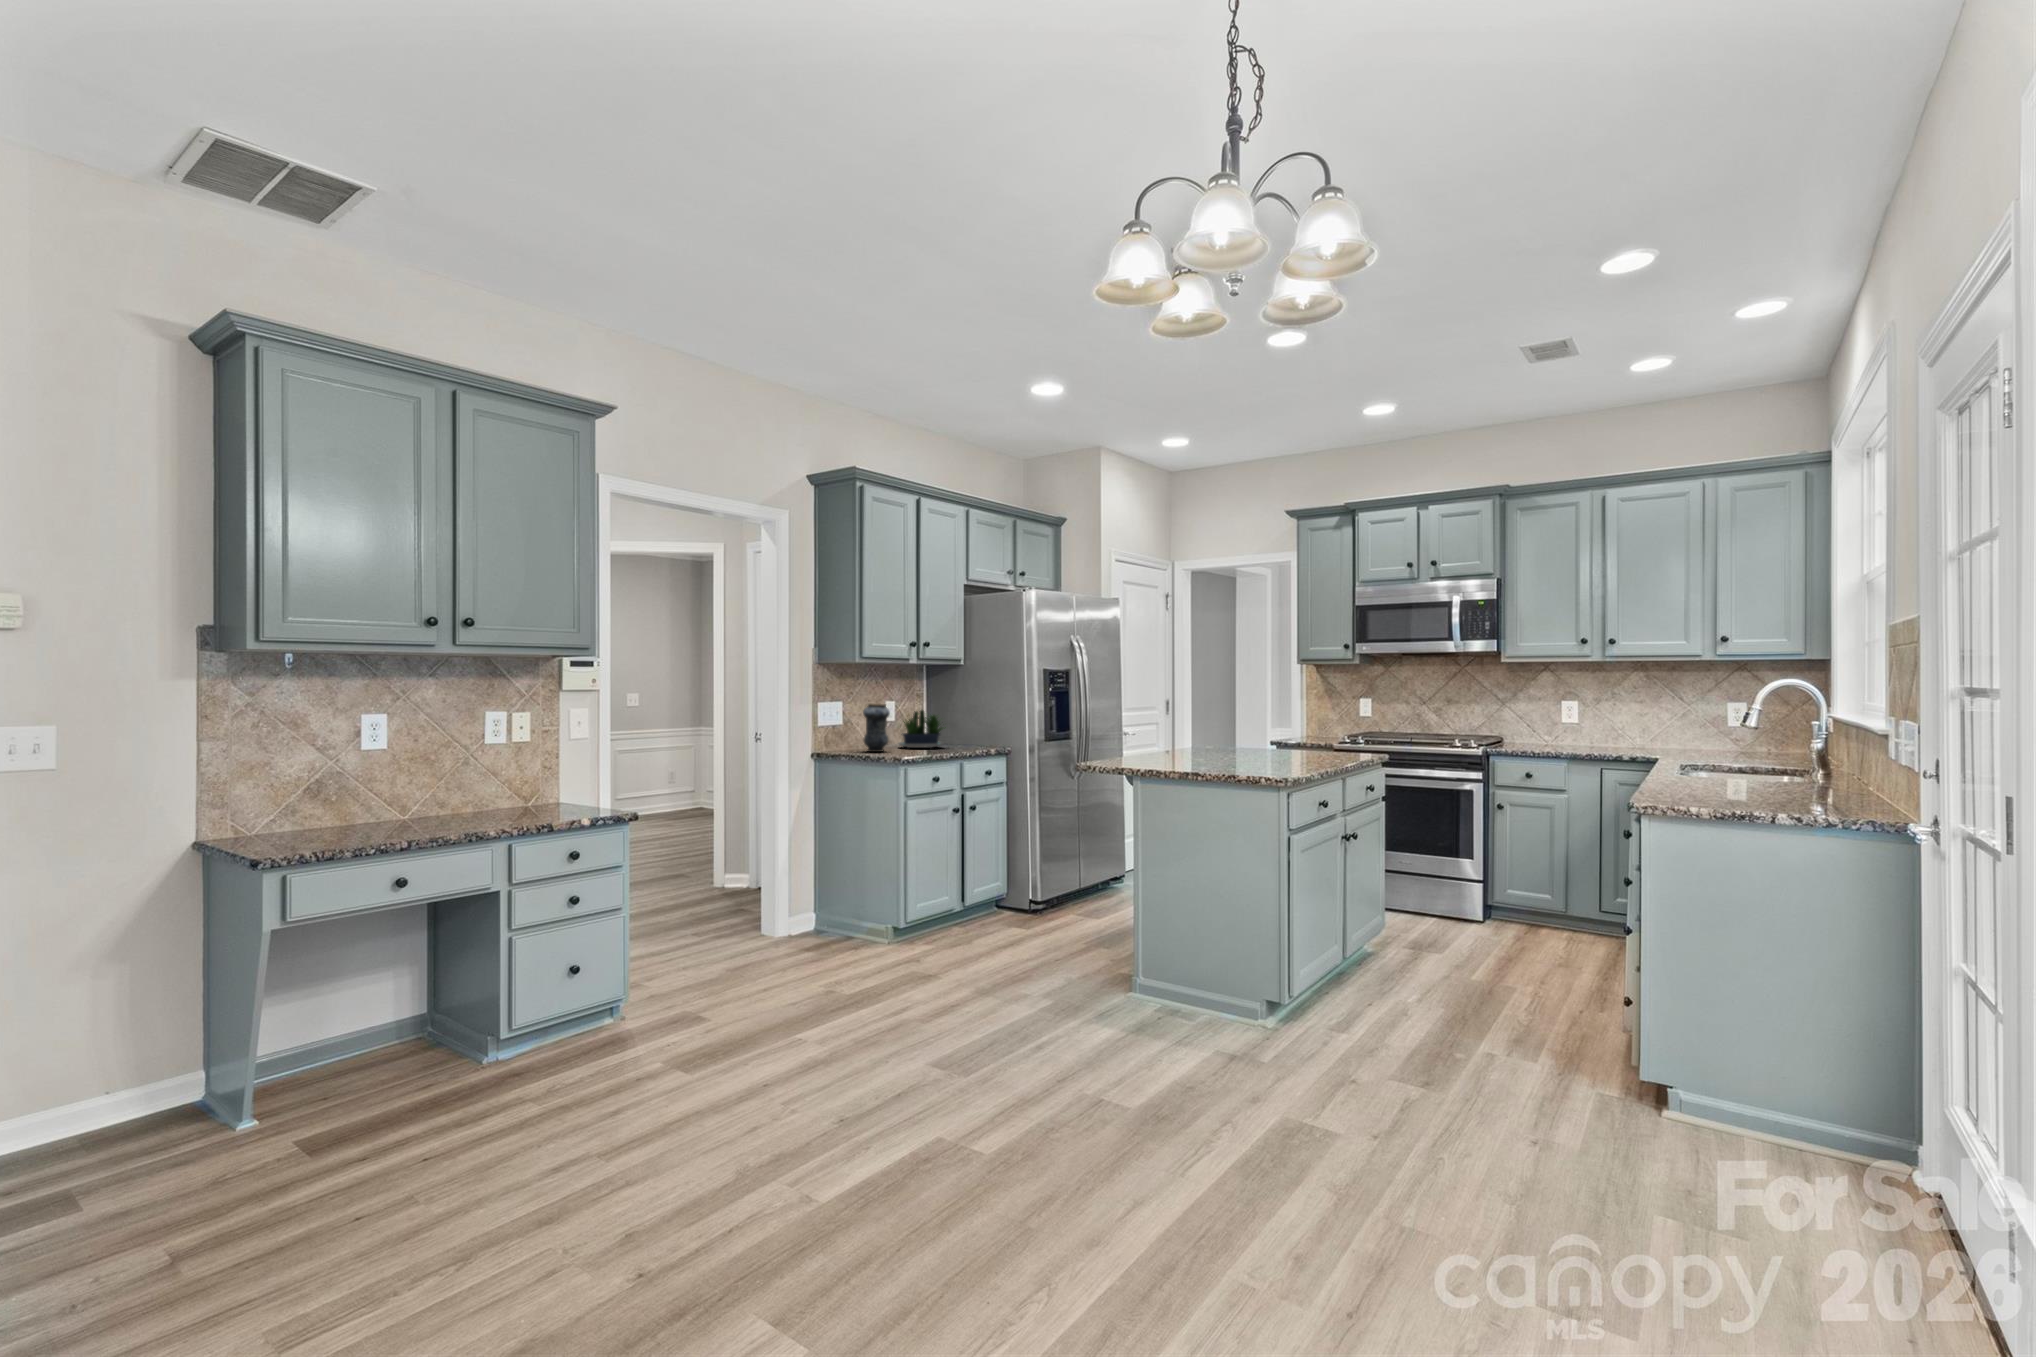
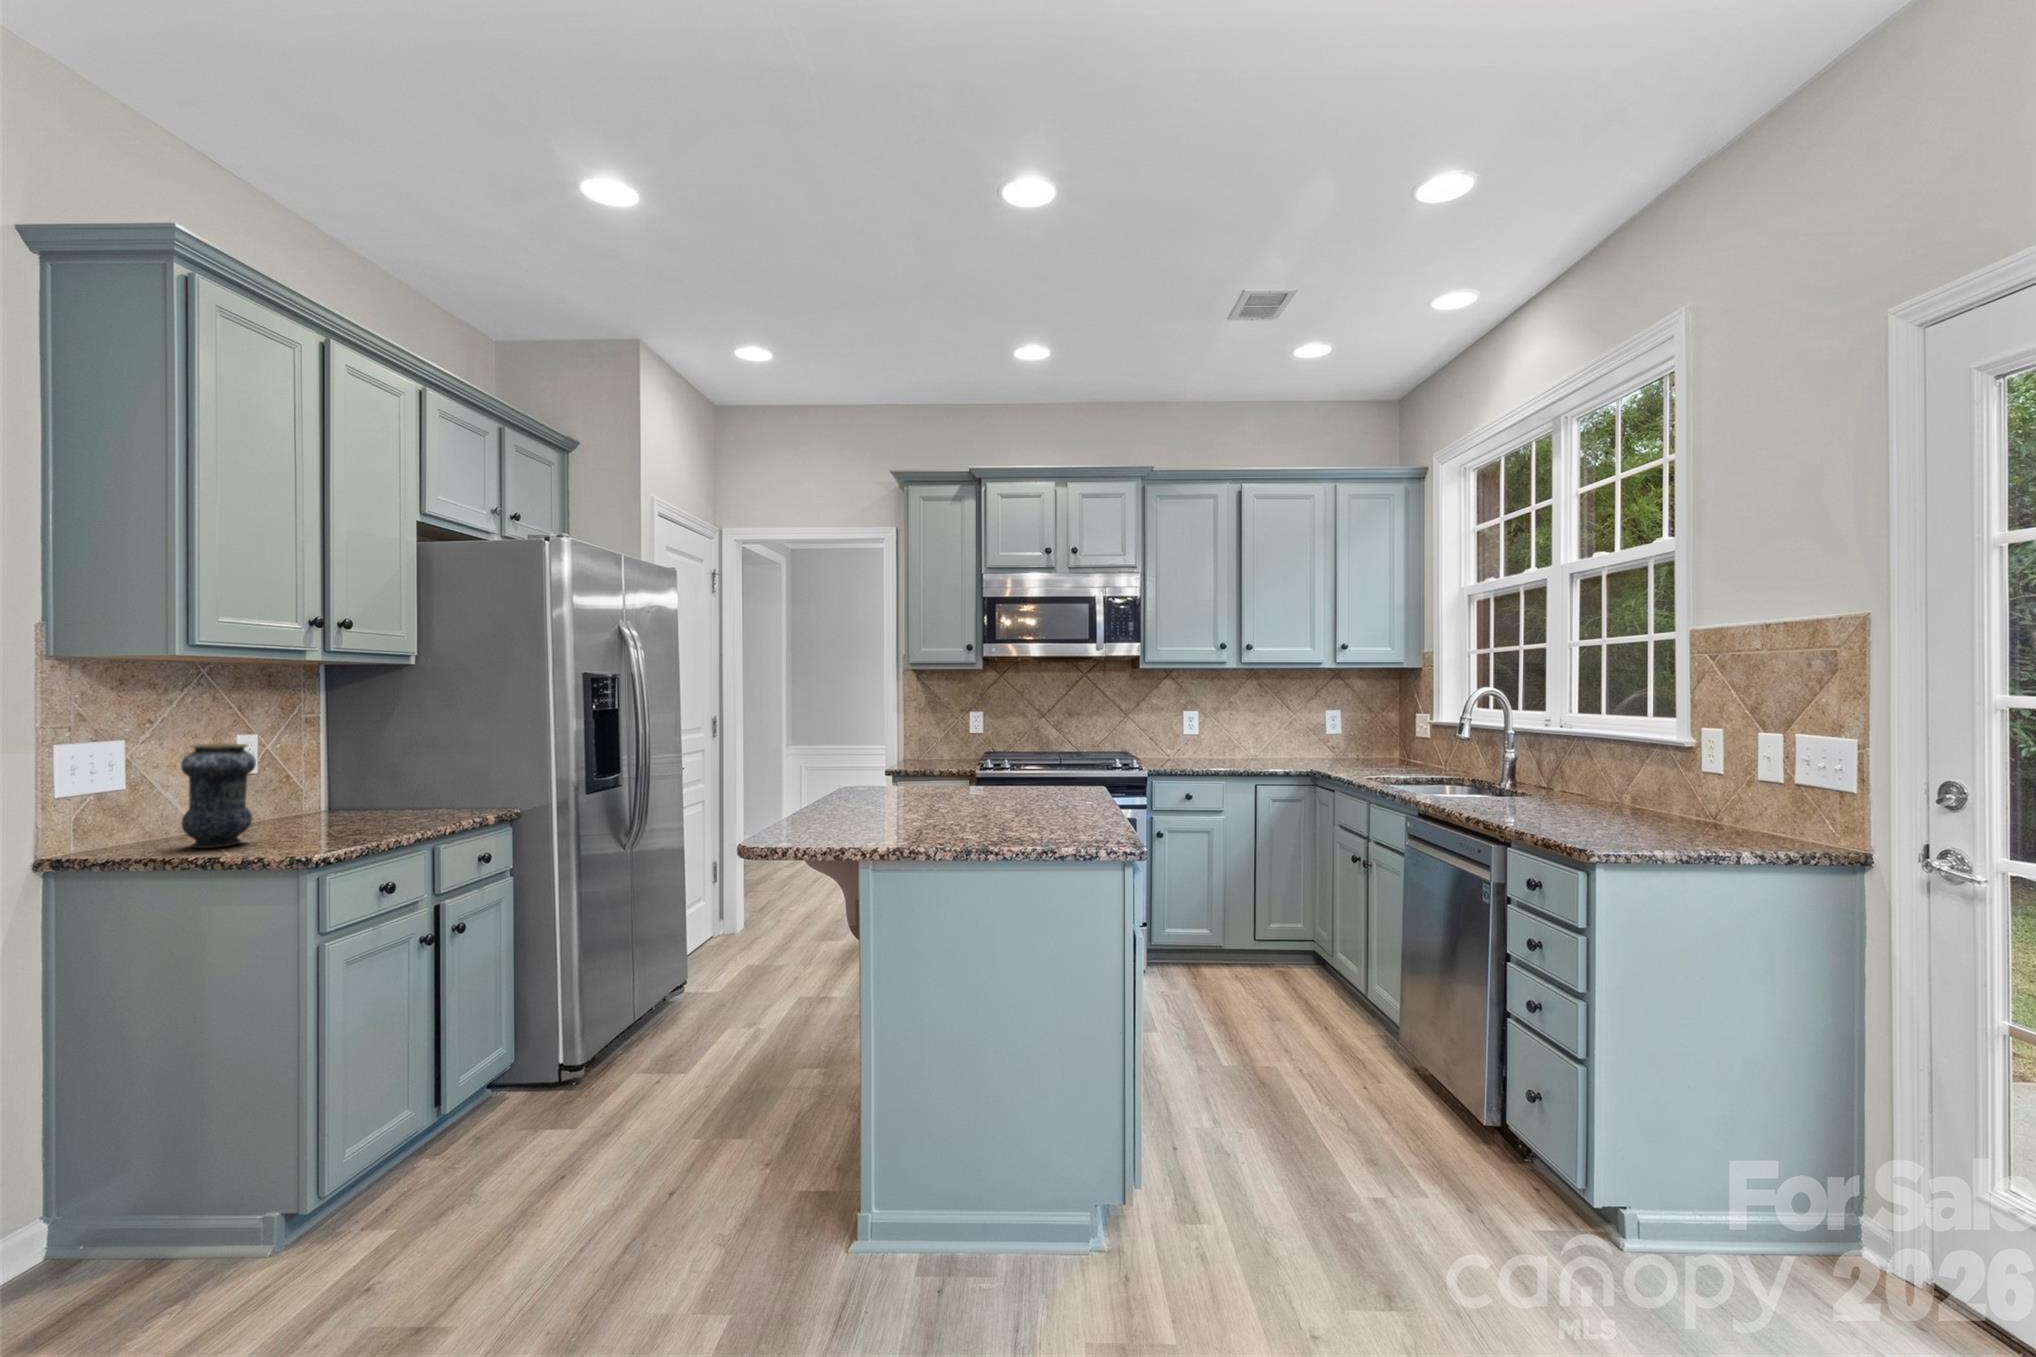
potted plant: present [899,710,946,748] -> none [267,750,397,826]

